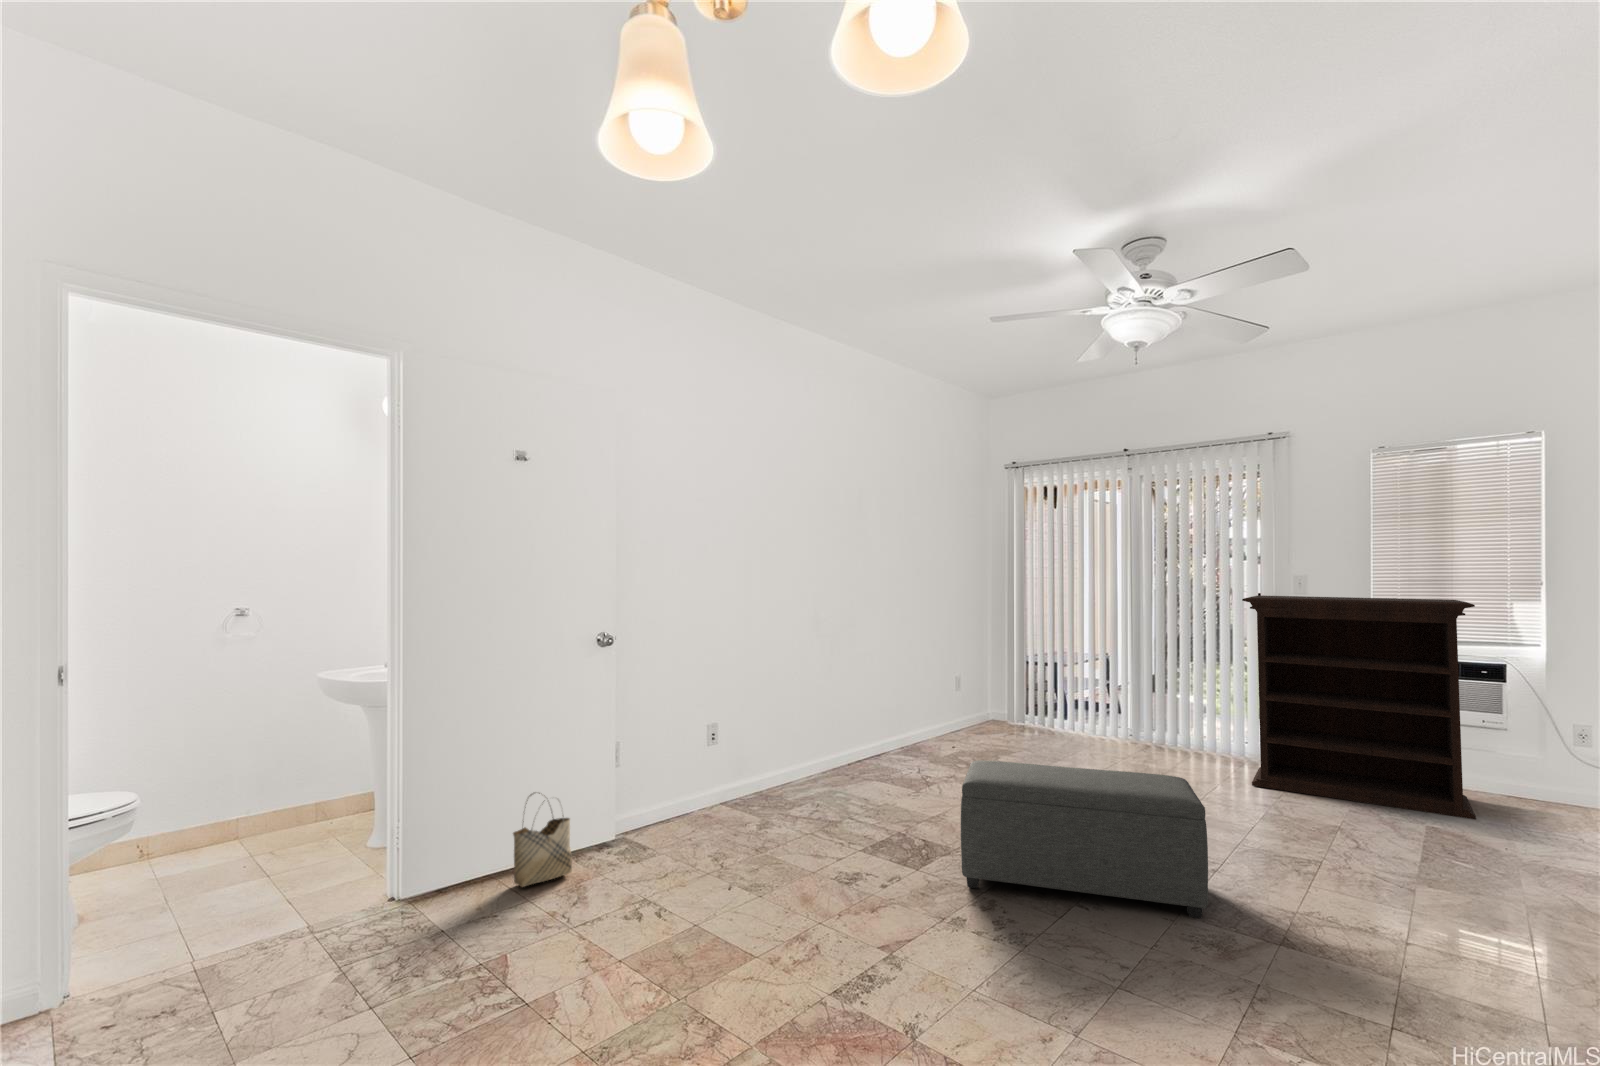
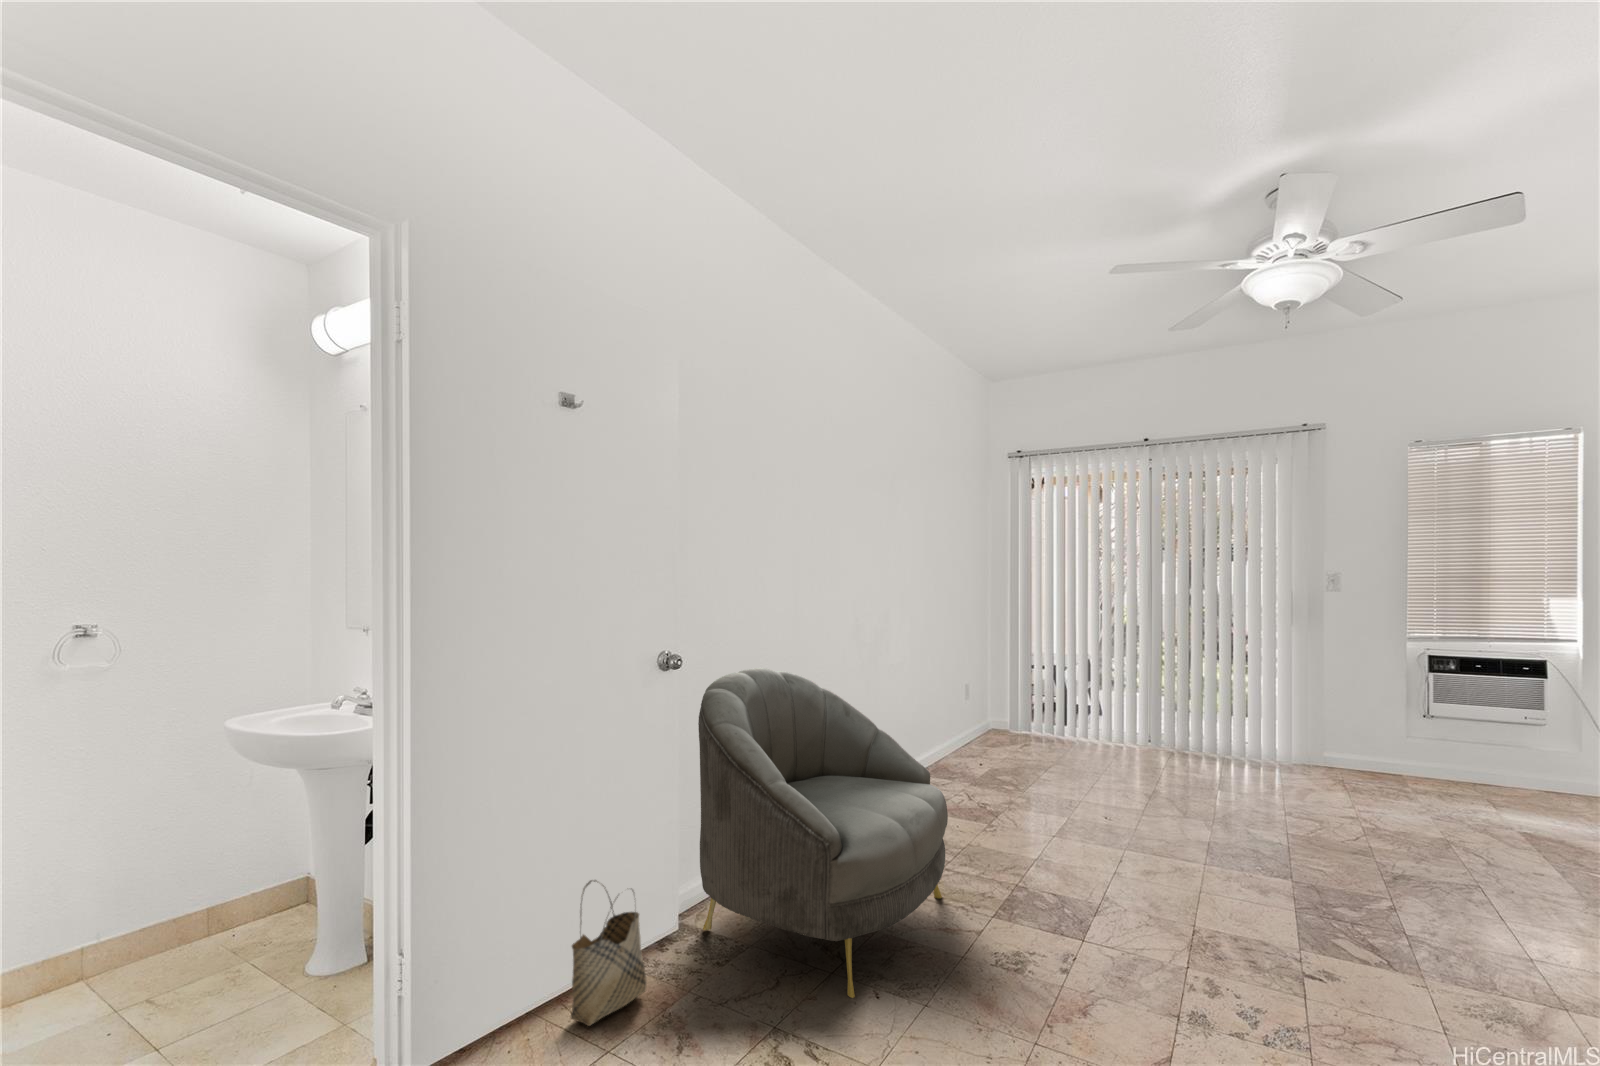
bookshelf: present [1242,595,1476,819] -> none [1295,592,1553,822]
armchair: none [631,651,833,889] -> present [698,668,948,998]
ottoman: present [961,760,1208,918] -> none [1122,795,1459,978]

